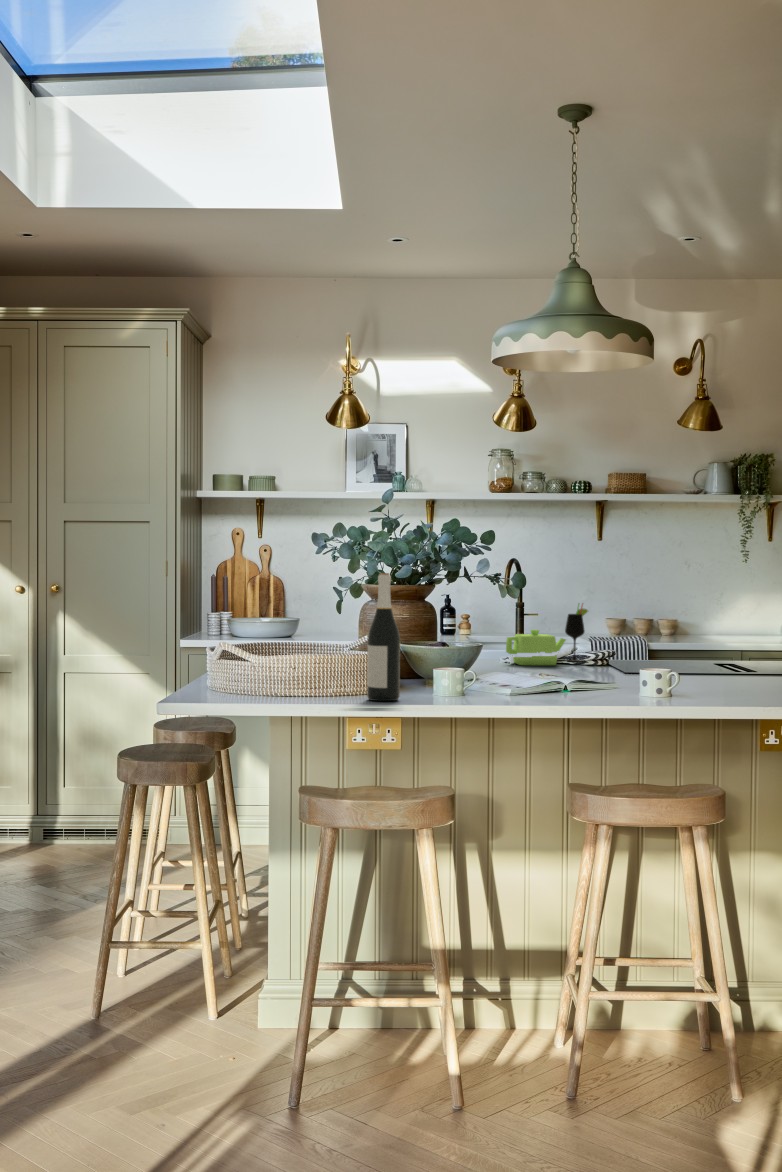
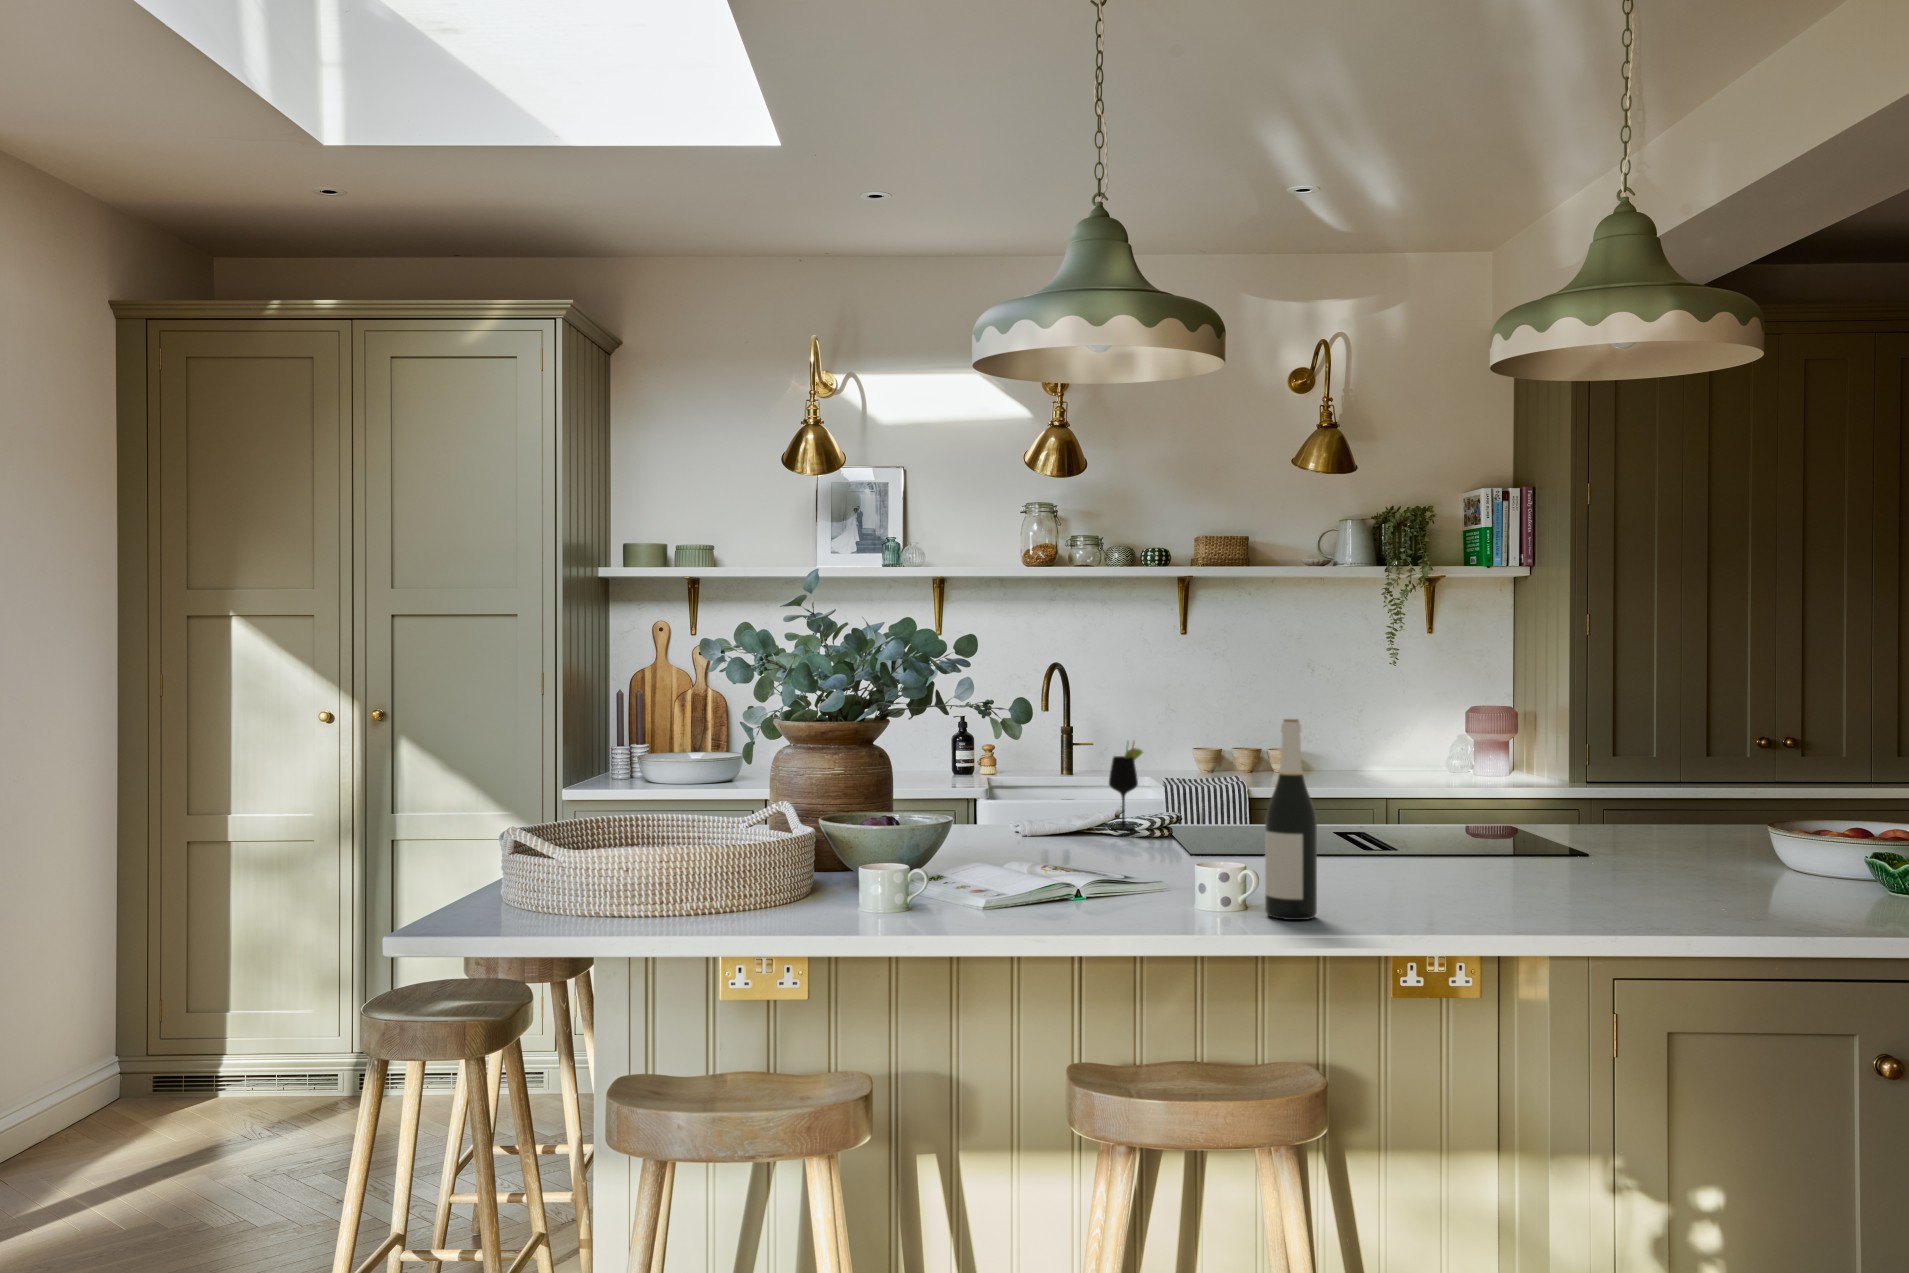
wine bottle: present [367,573,400,701] -> present [1265,719,1317,920]
teapot: present [506,630,566,665] -> none [1016,783,1107,839]

